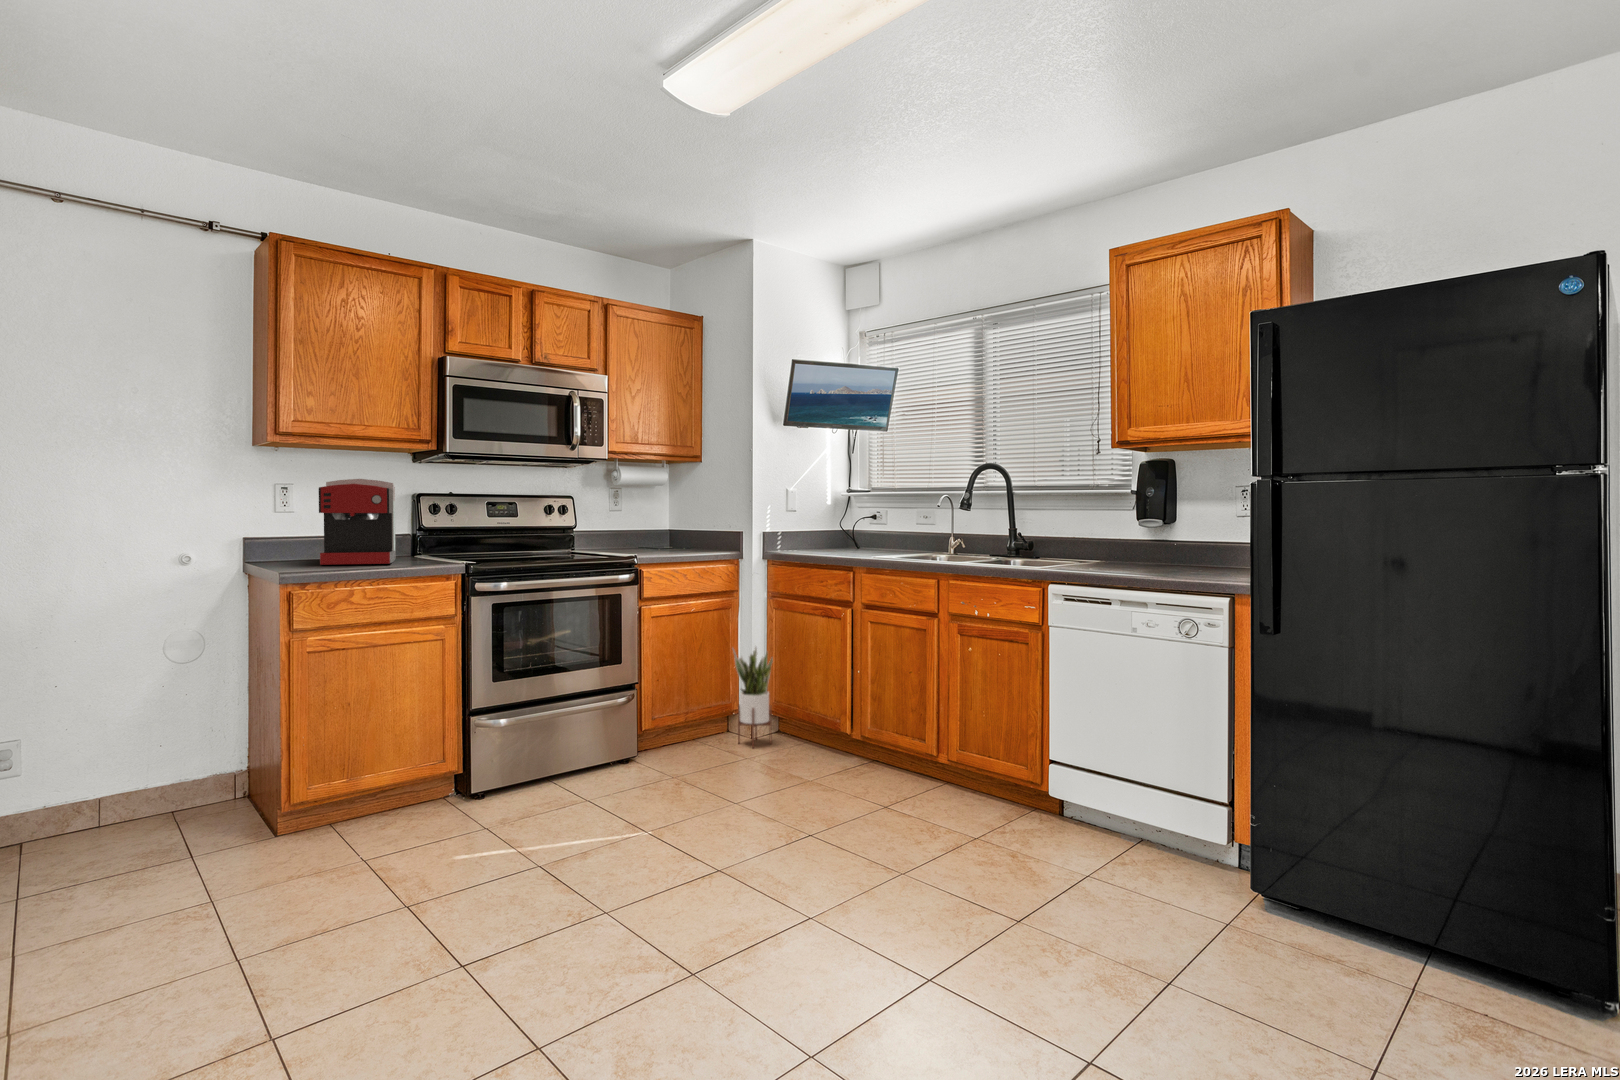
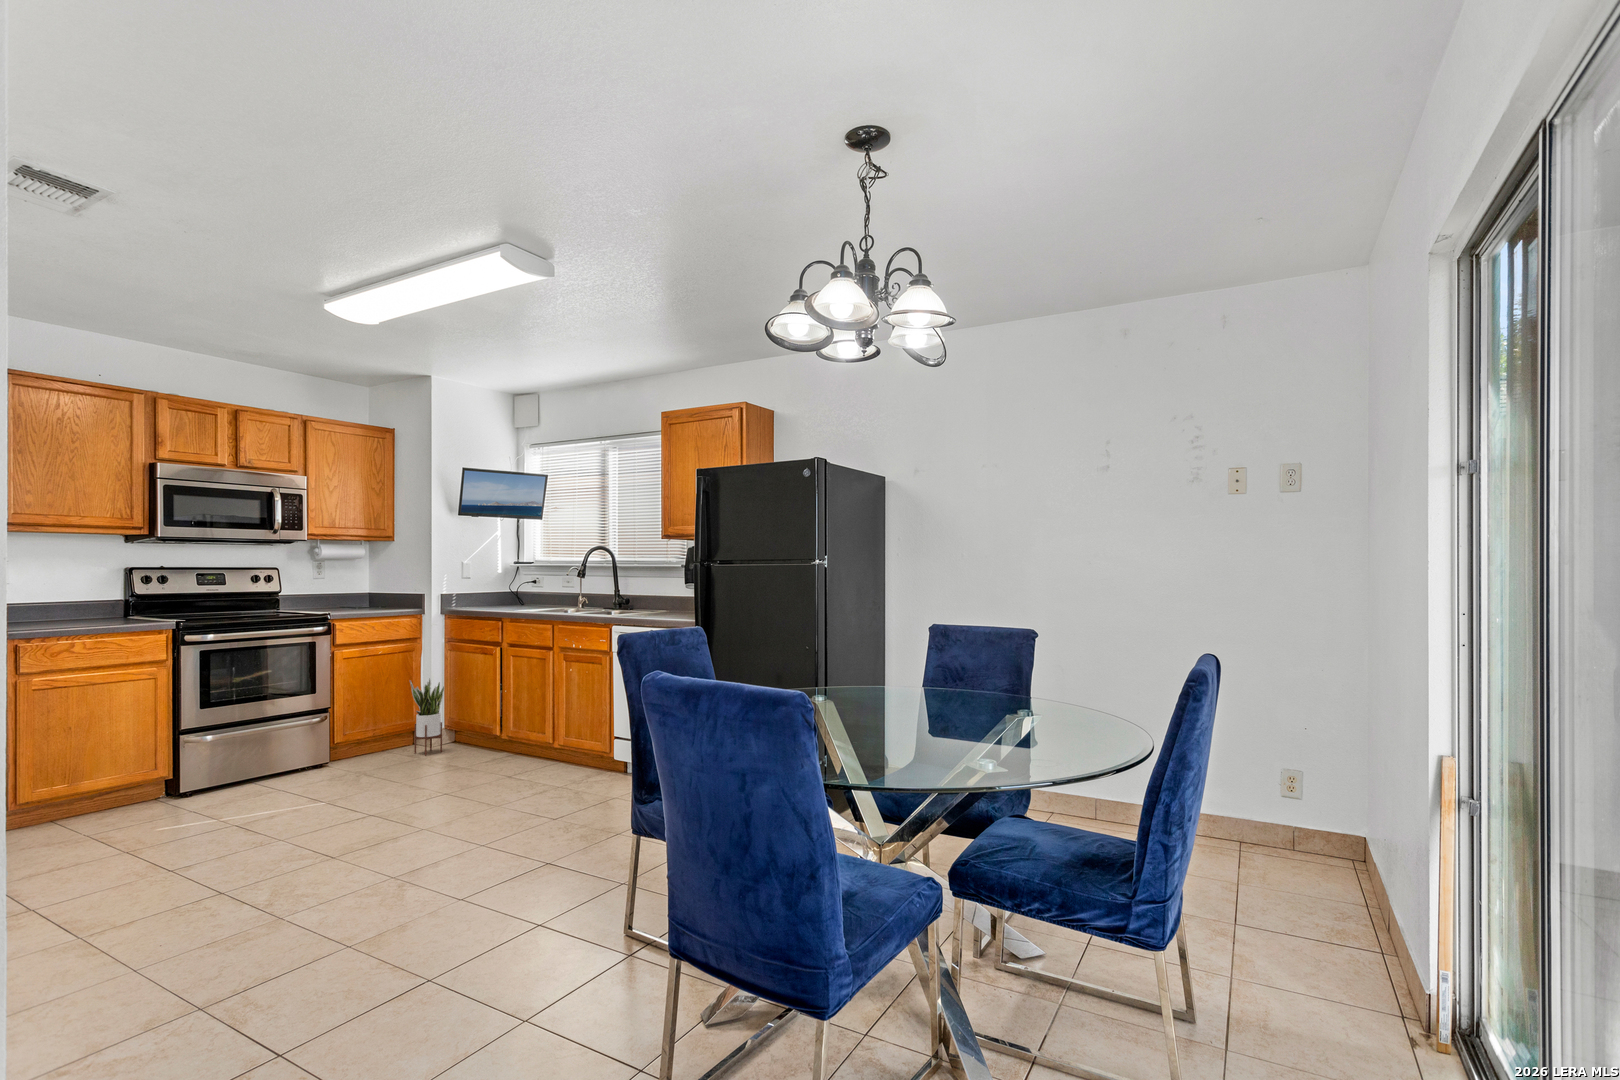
coffee maker: present [319,479,396,565] -> none [41,558,111,626]

